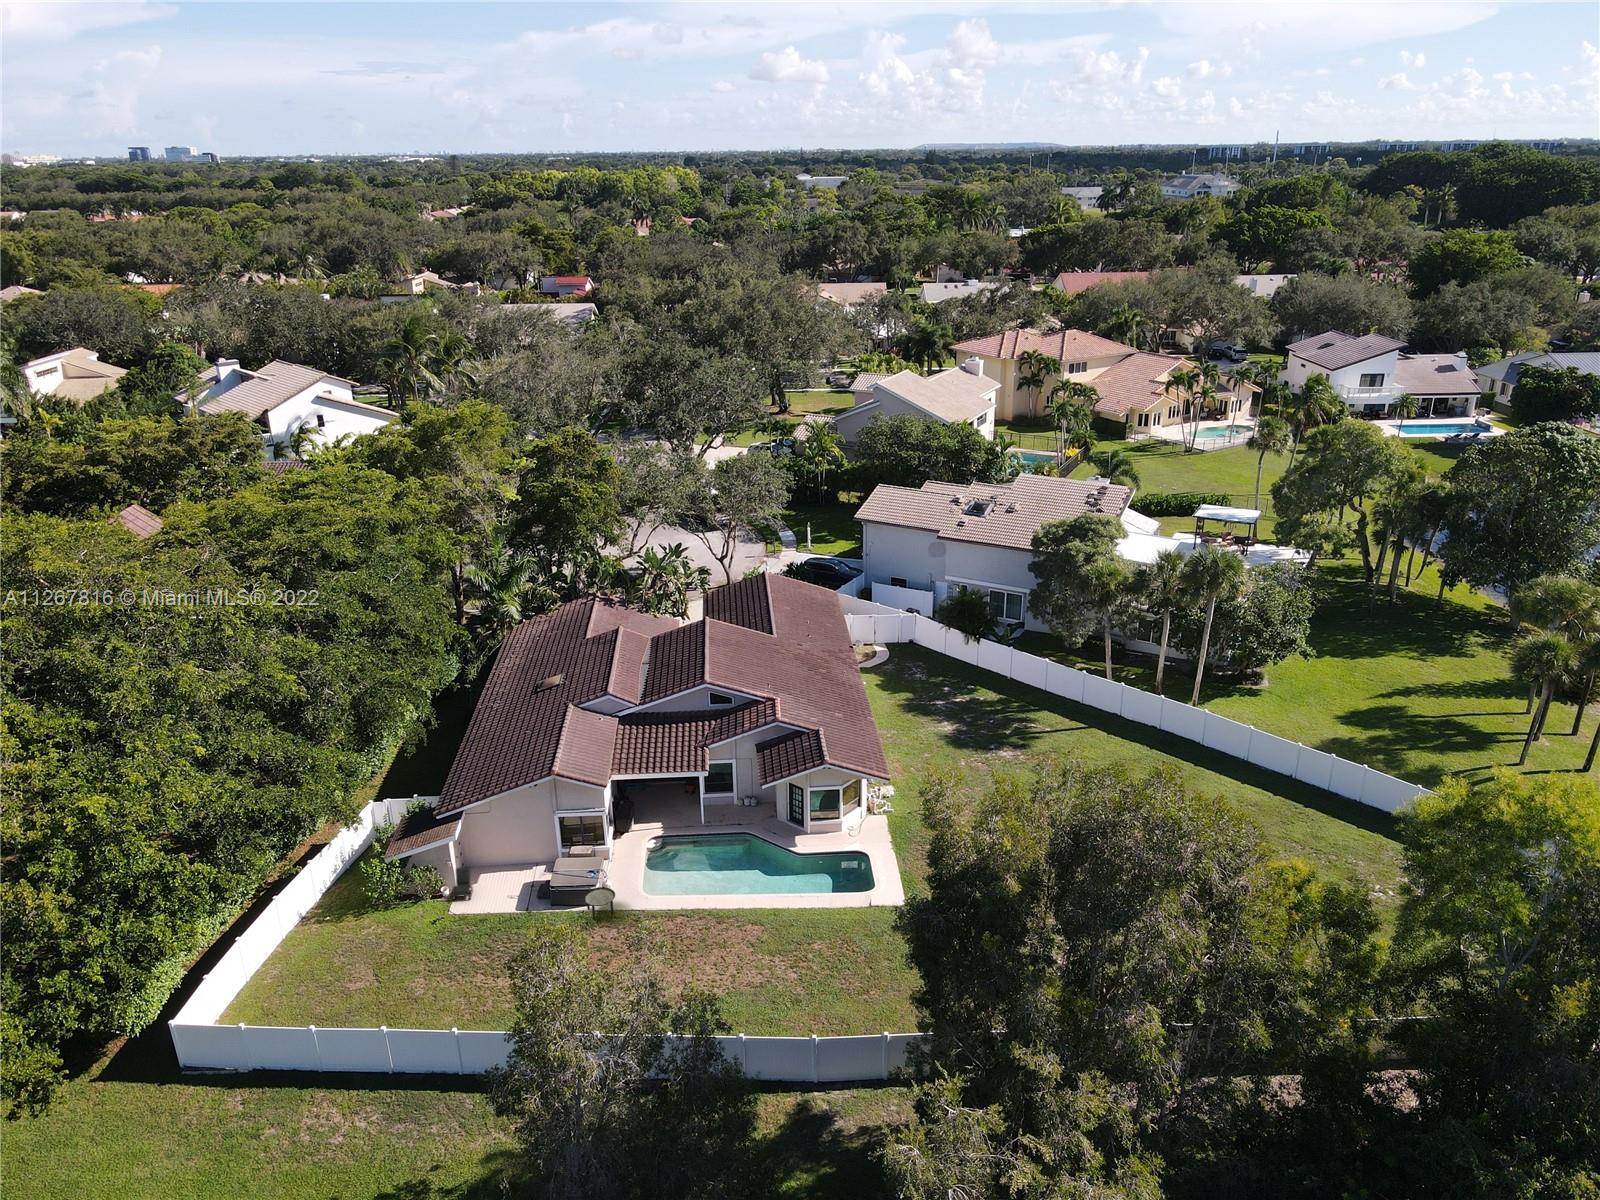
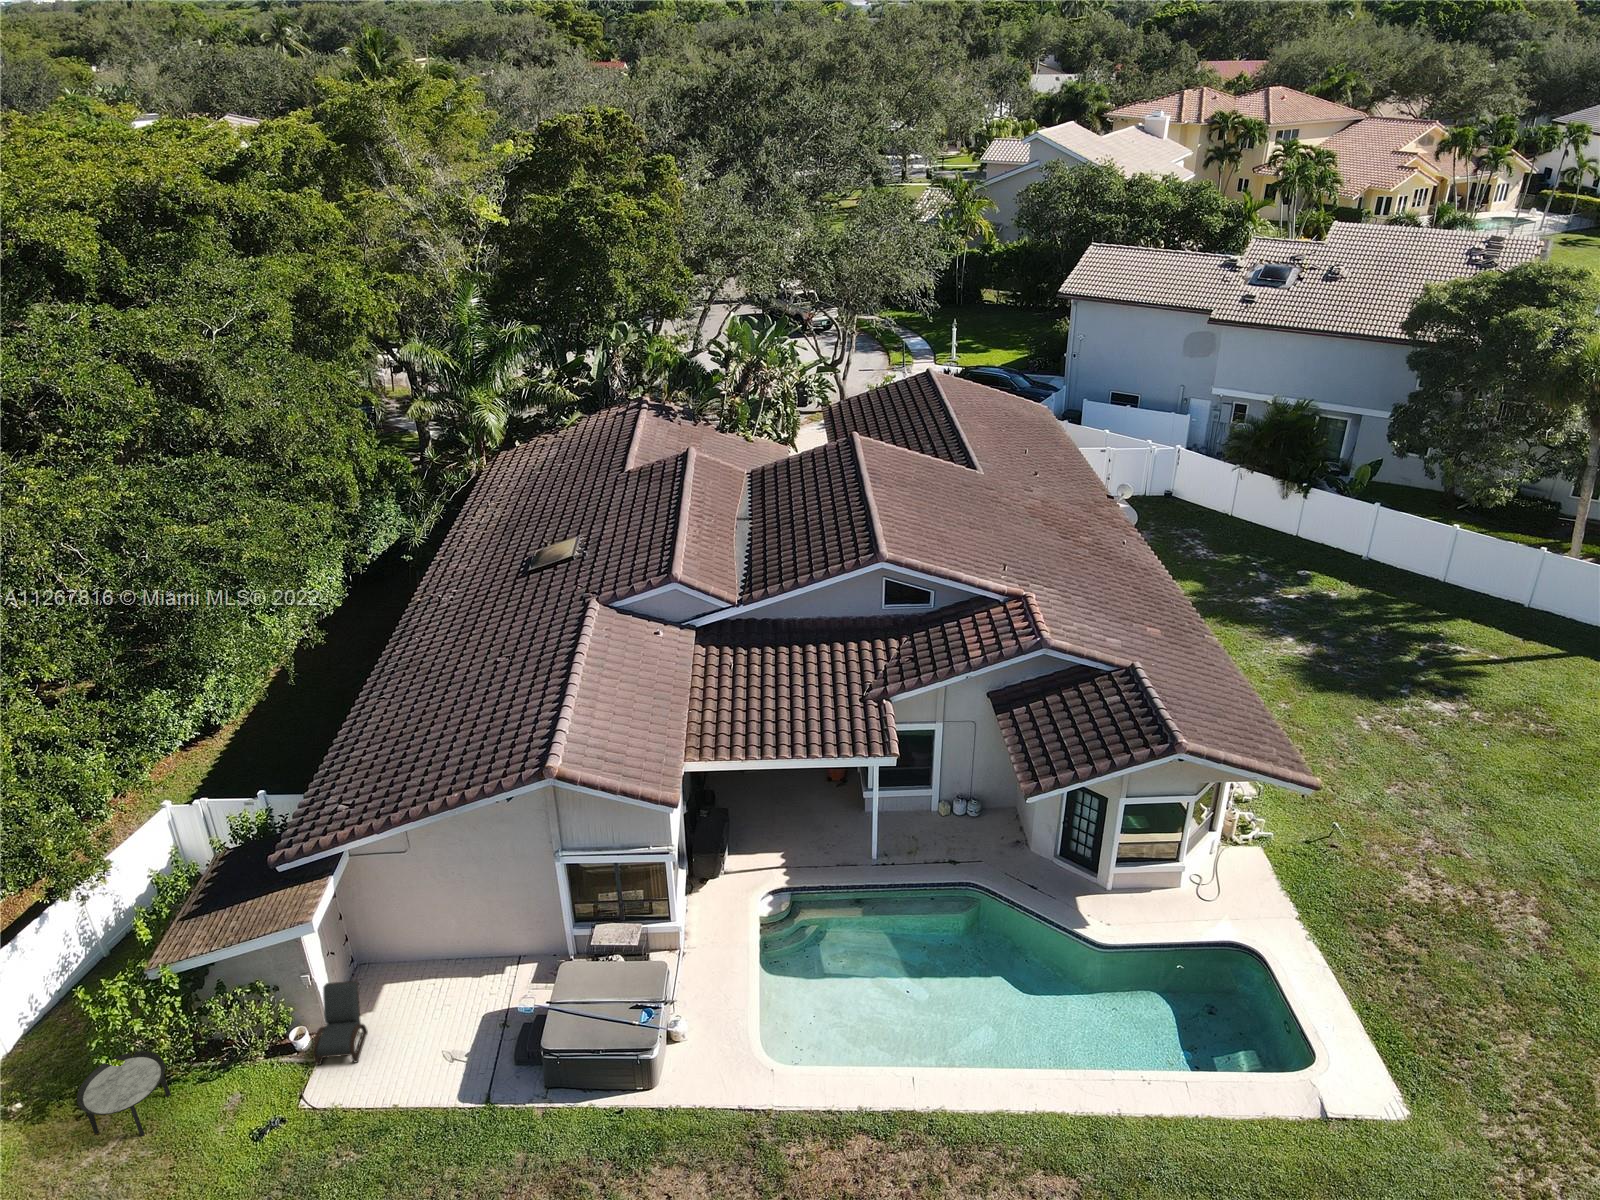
round table: present [583,887,615,920] -> present [77,1051,171,1136]

